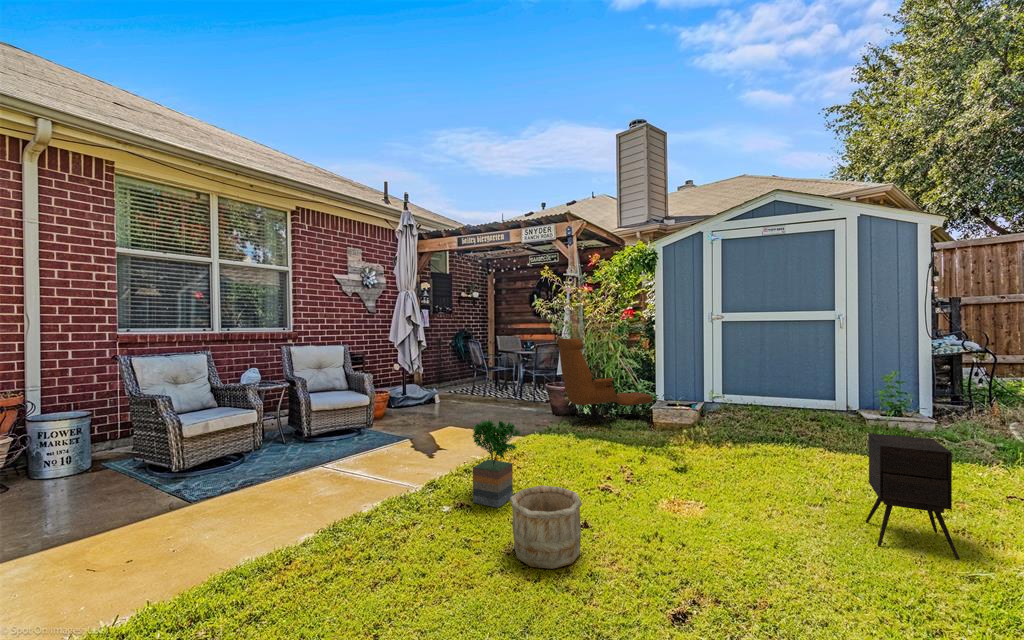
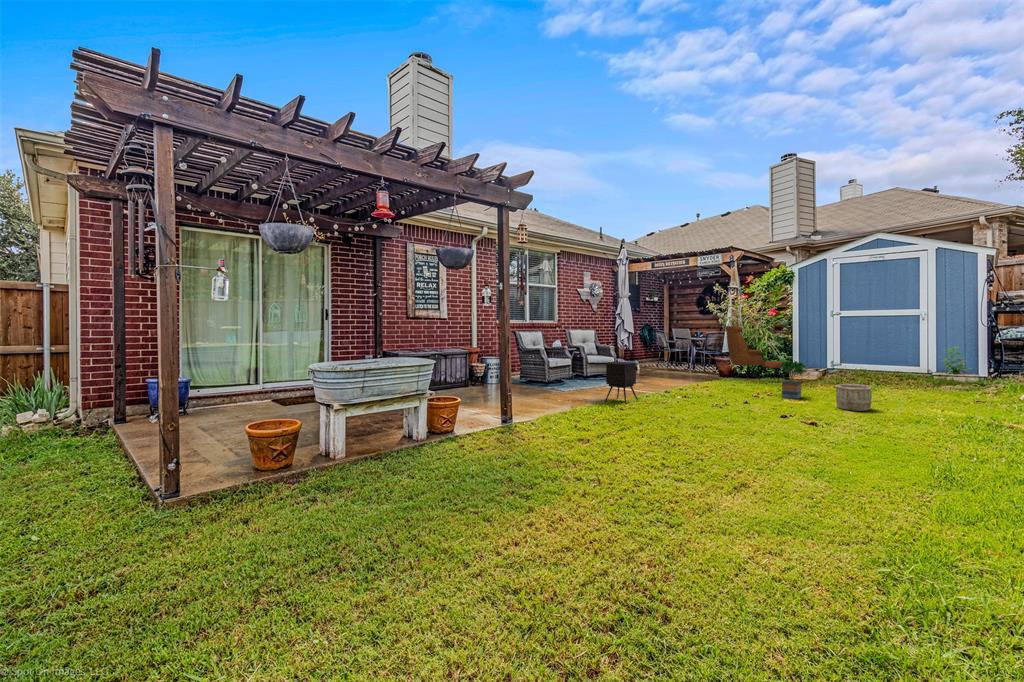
potted tree: present [473,420,521,508] -> present [780,360,806,399]
side table: present [866,433,959,559] -> present [605,362,638,404]
wooden bucket: present [510,486,582,569] -> present [836,384,872,411]

